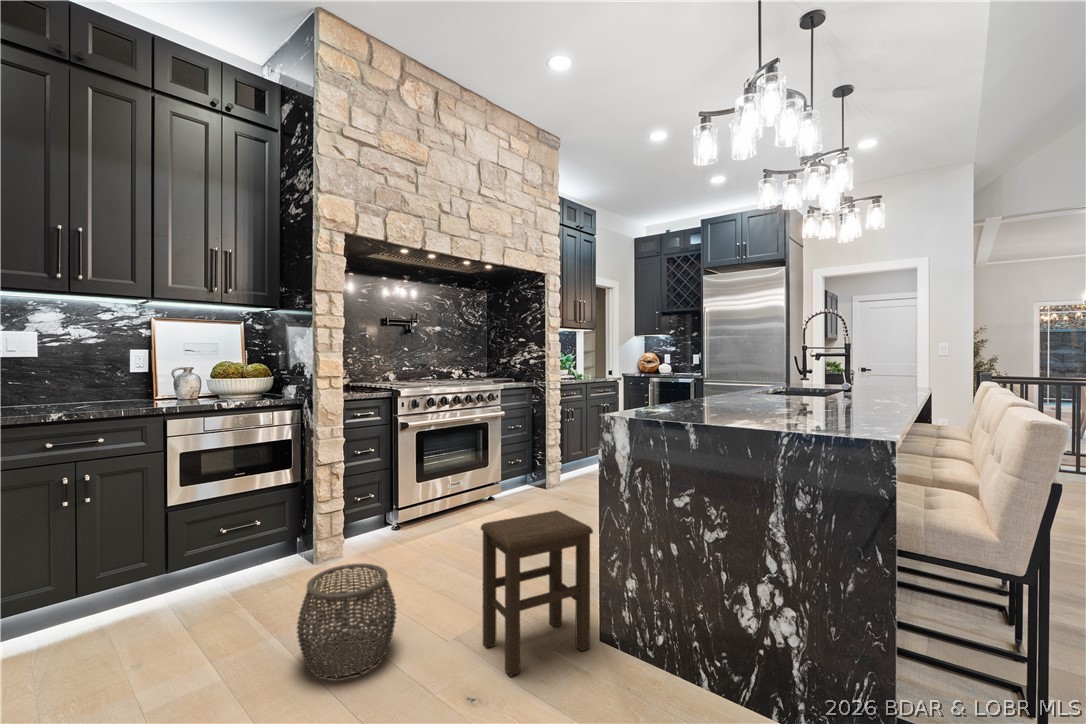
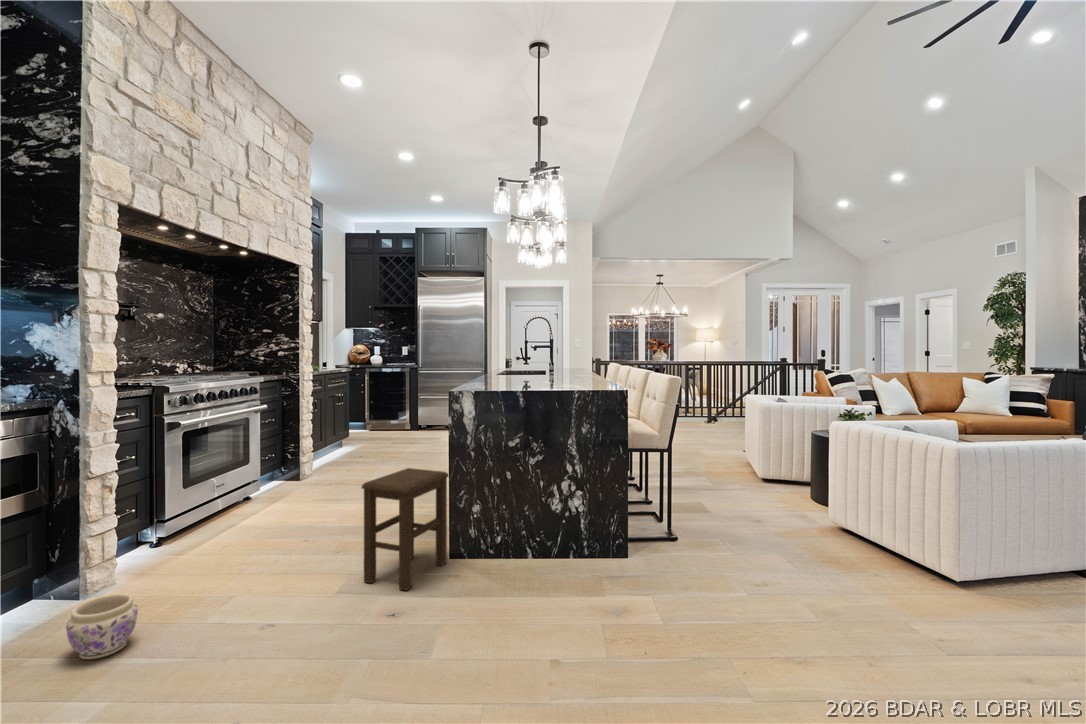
woven basket: present [297,563,396,678] -> none [196,538,297,642]
planter: none [219,587,277,648] -> present [66,594,138,660]

